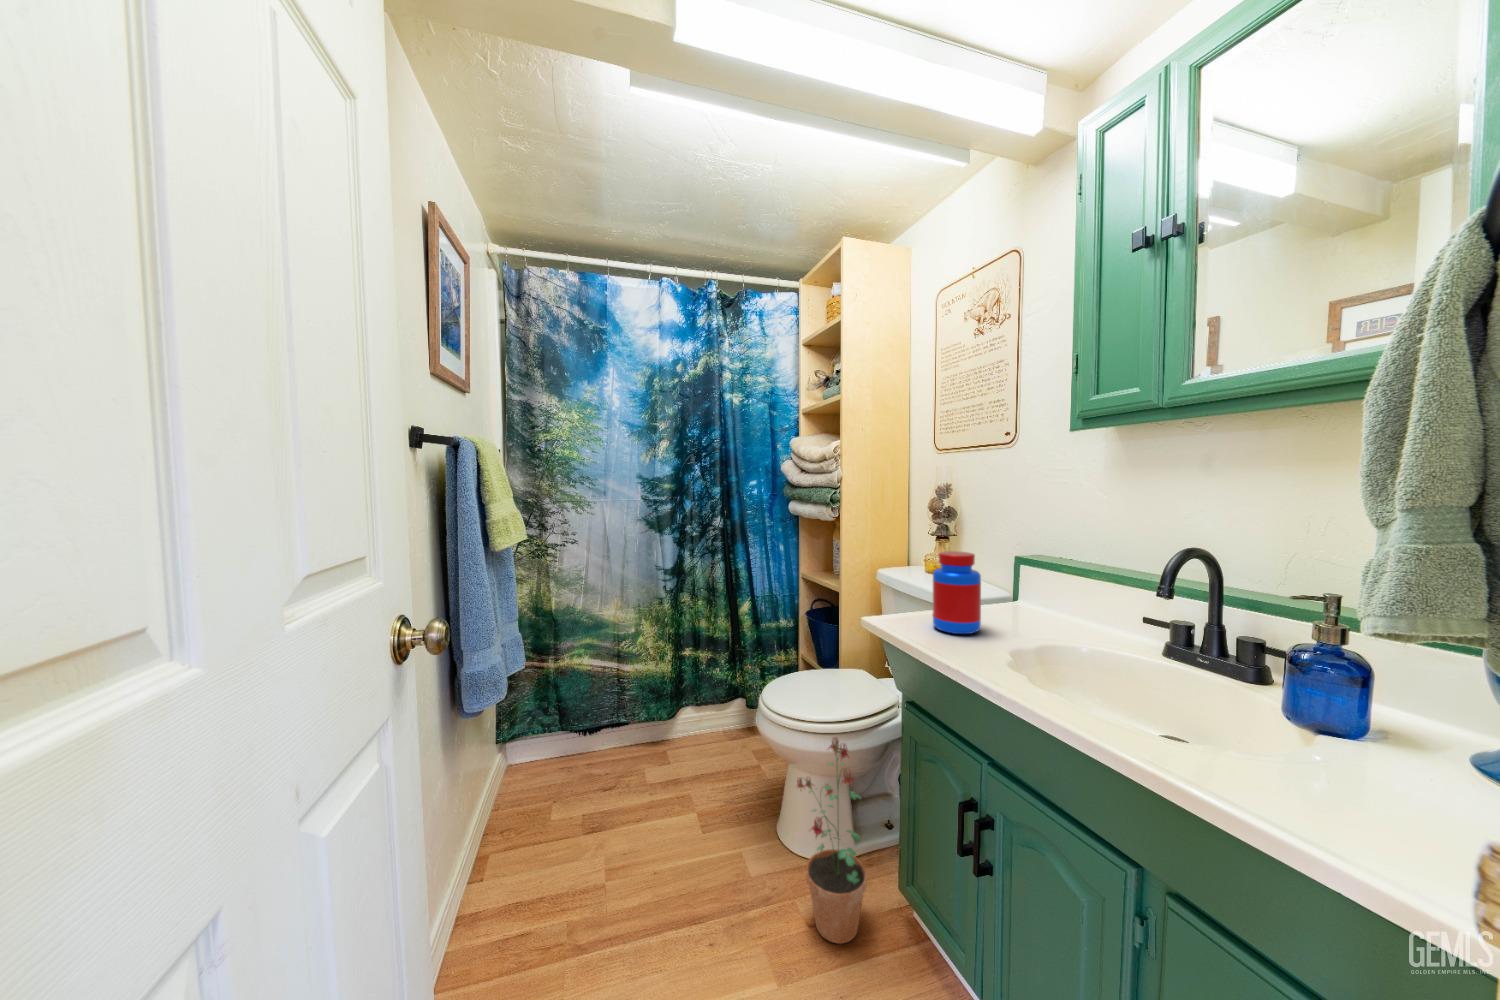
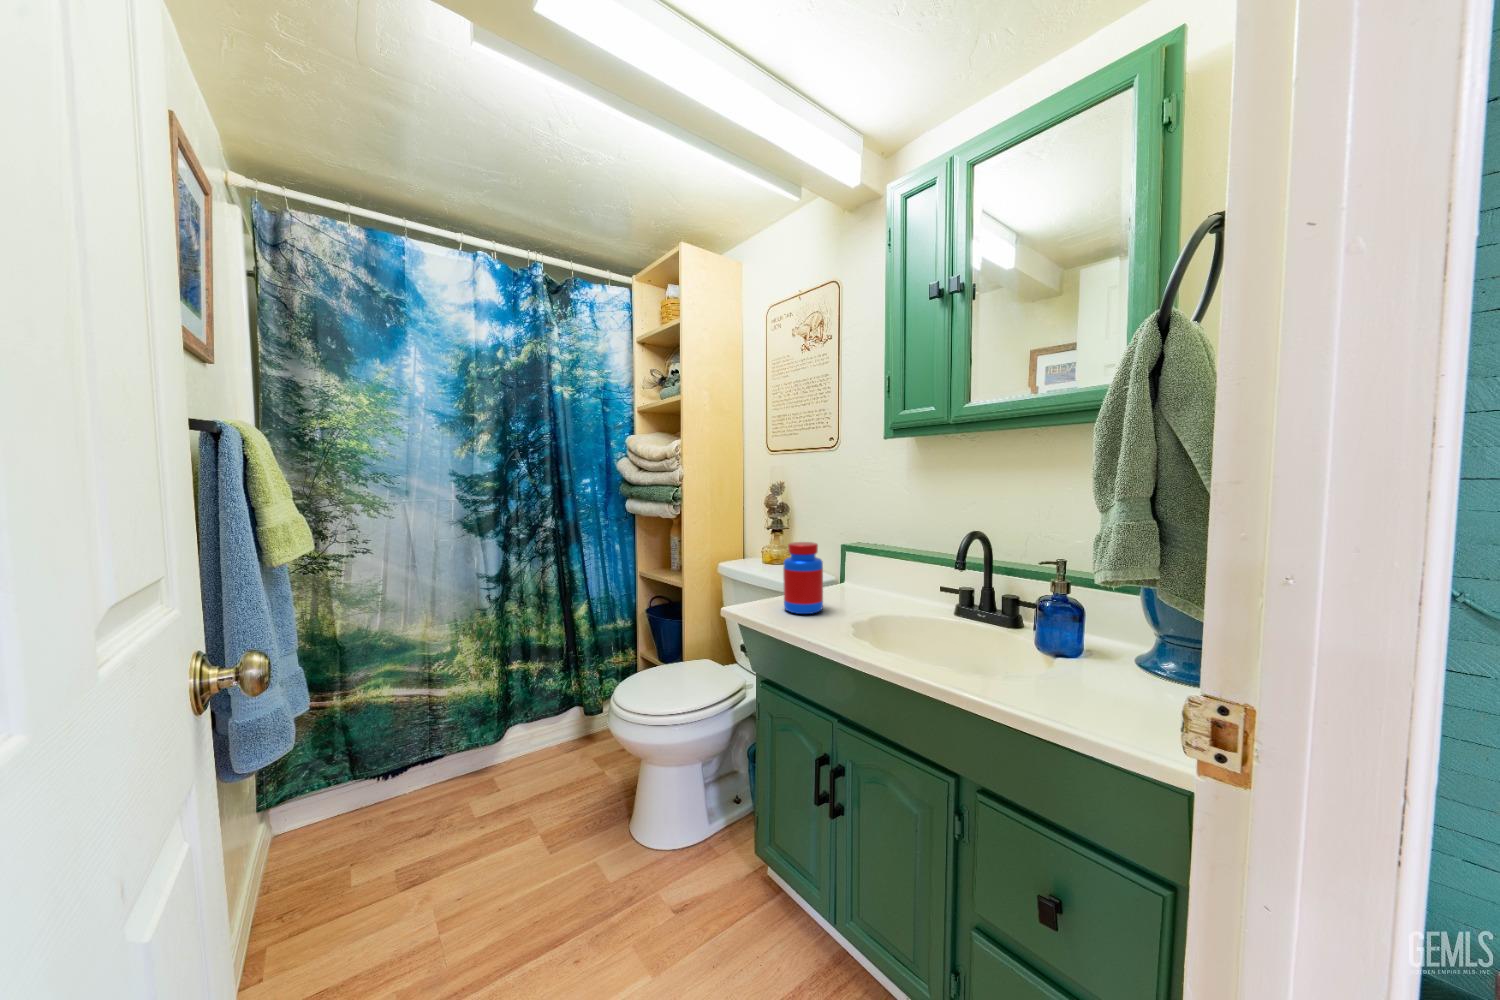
potted plant: present [797,738,867,944] -> none [656,725,729,919]

